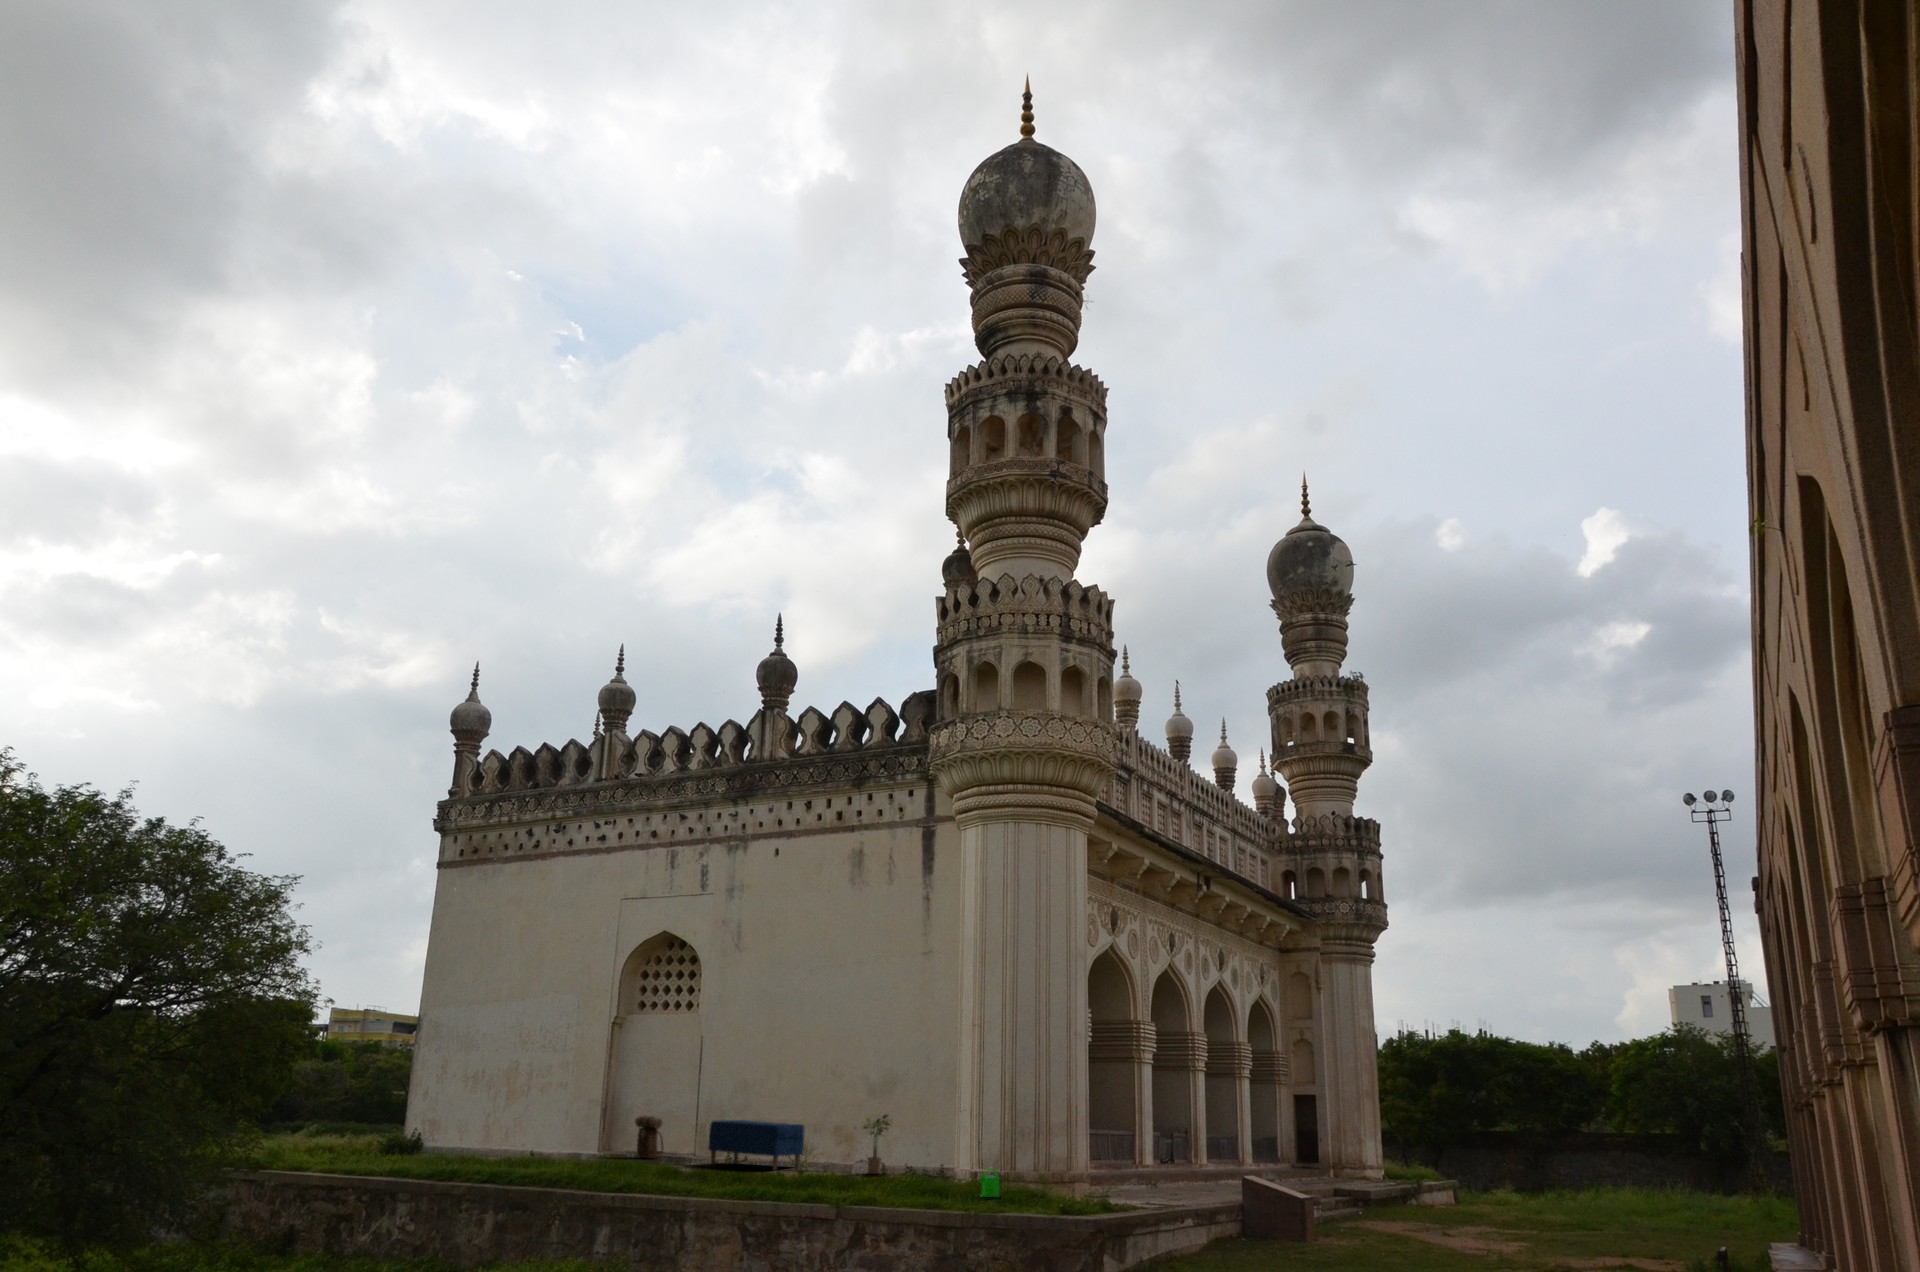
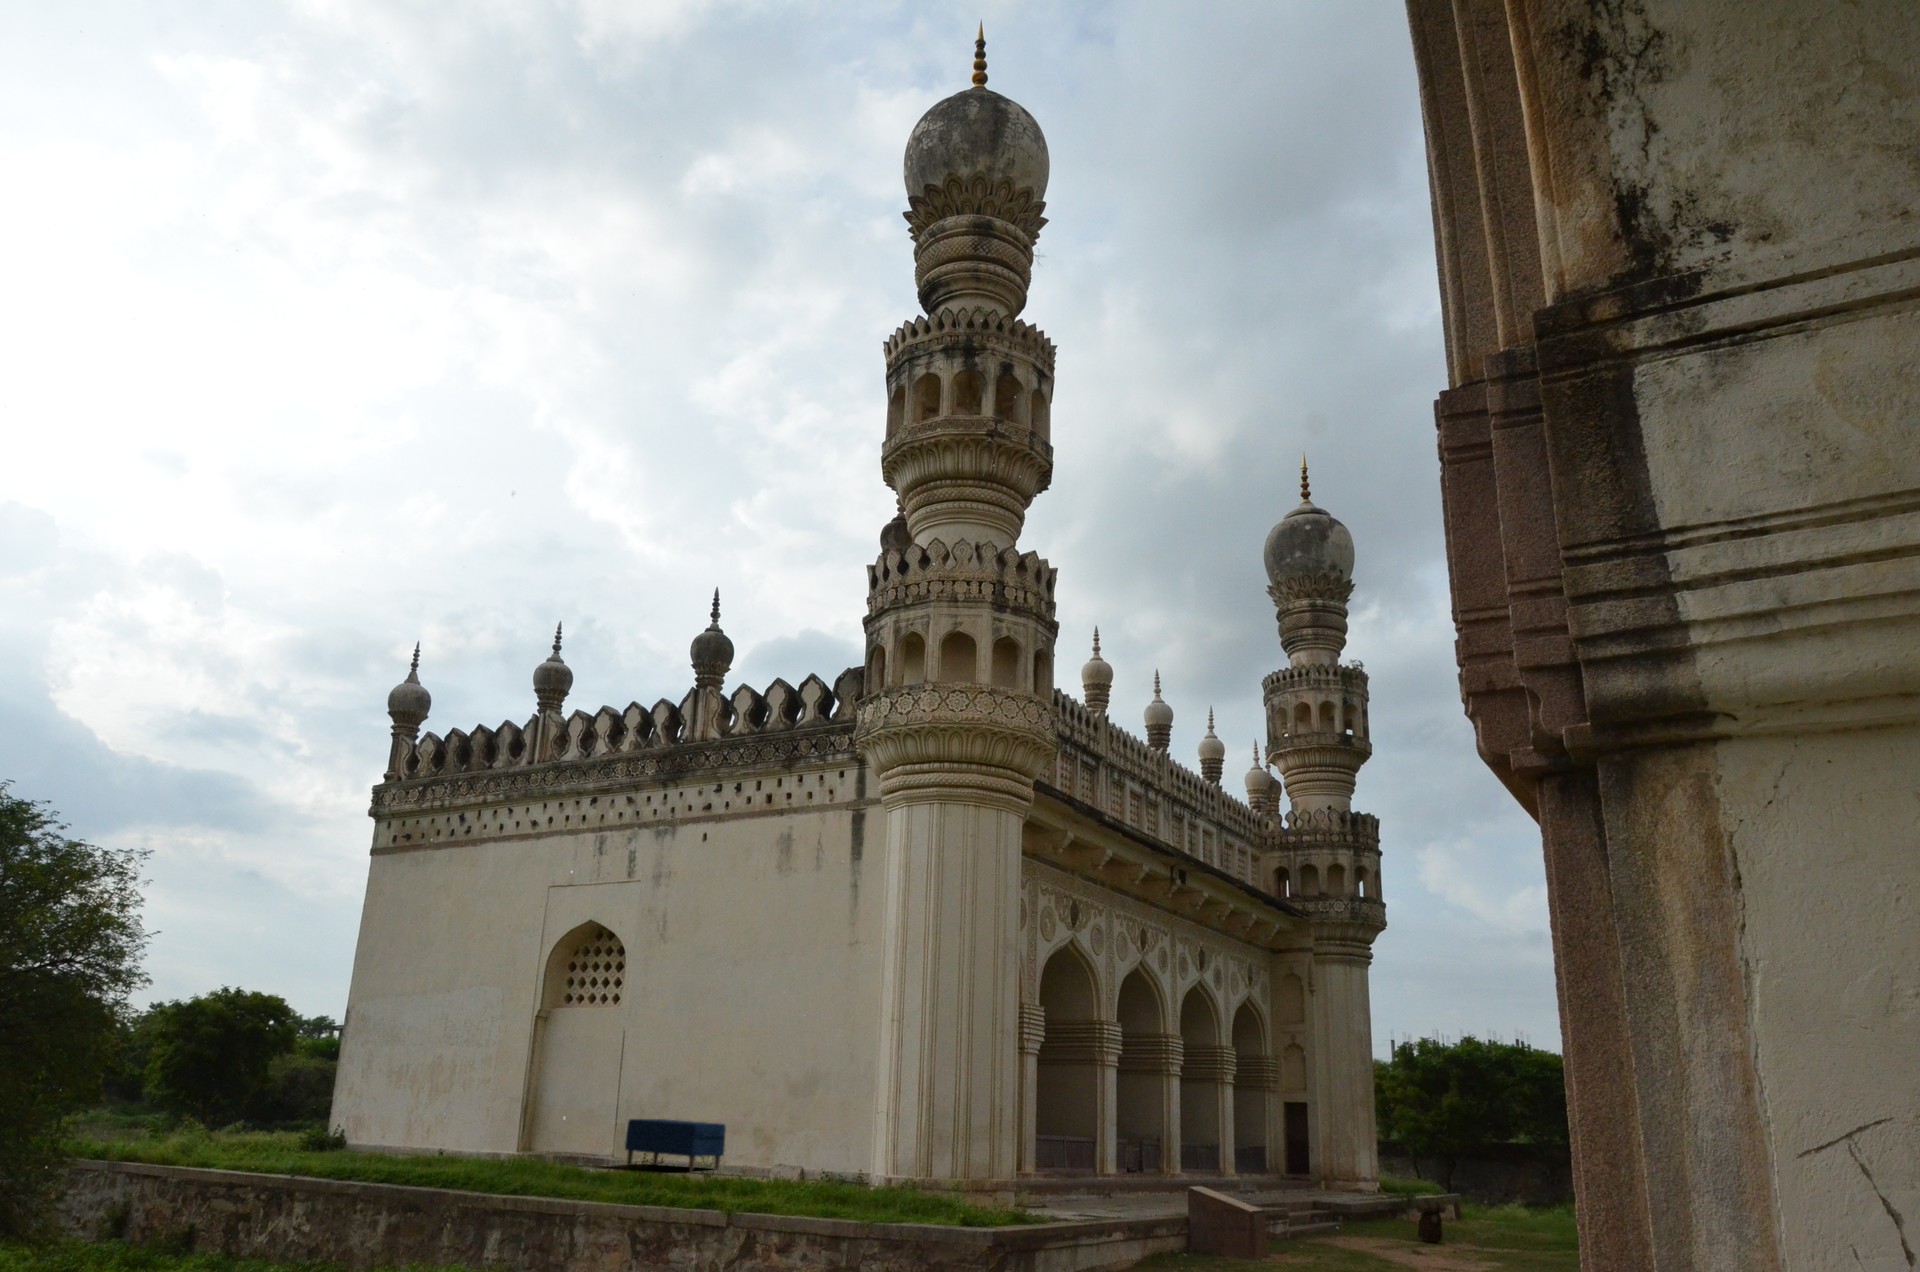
potted plant: present [863,1114,890,1174] -> none [779,1113,814,1176]
backpack: present [635,1116,663,1159] -> present [1416,1202,1447,1242]
watering can: present [979,1167,999,1197] -> none [886,1167,910,1199]

